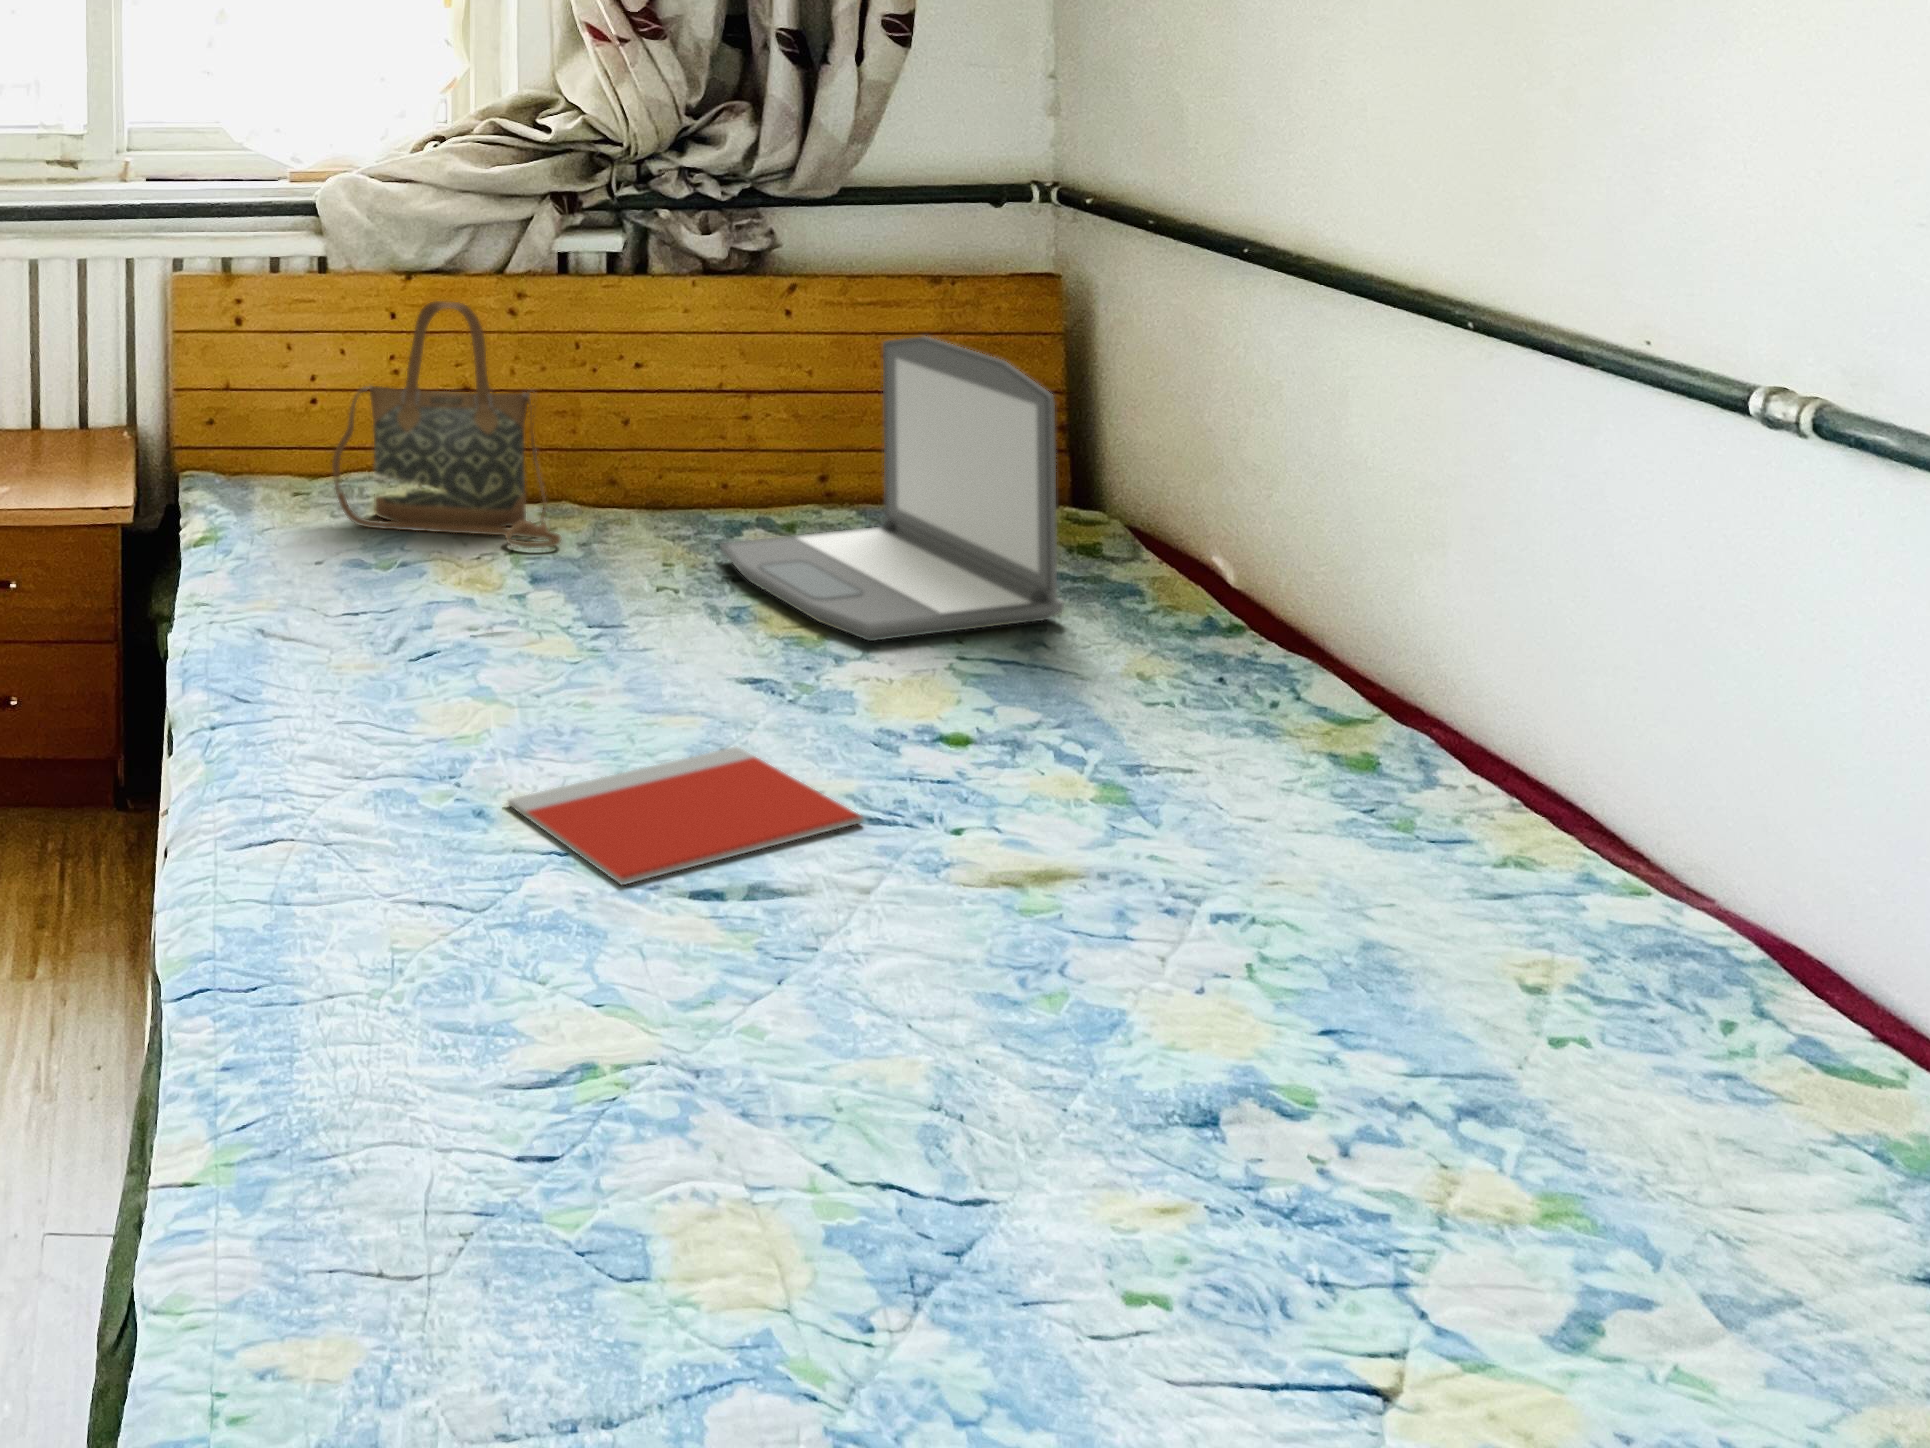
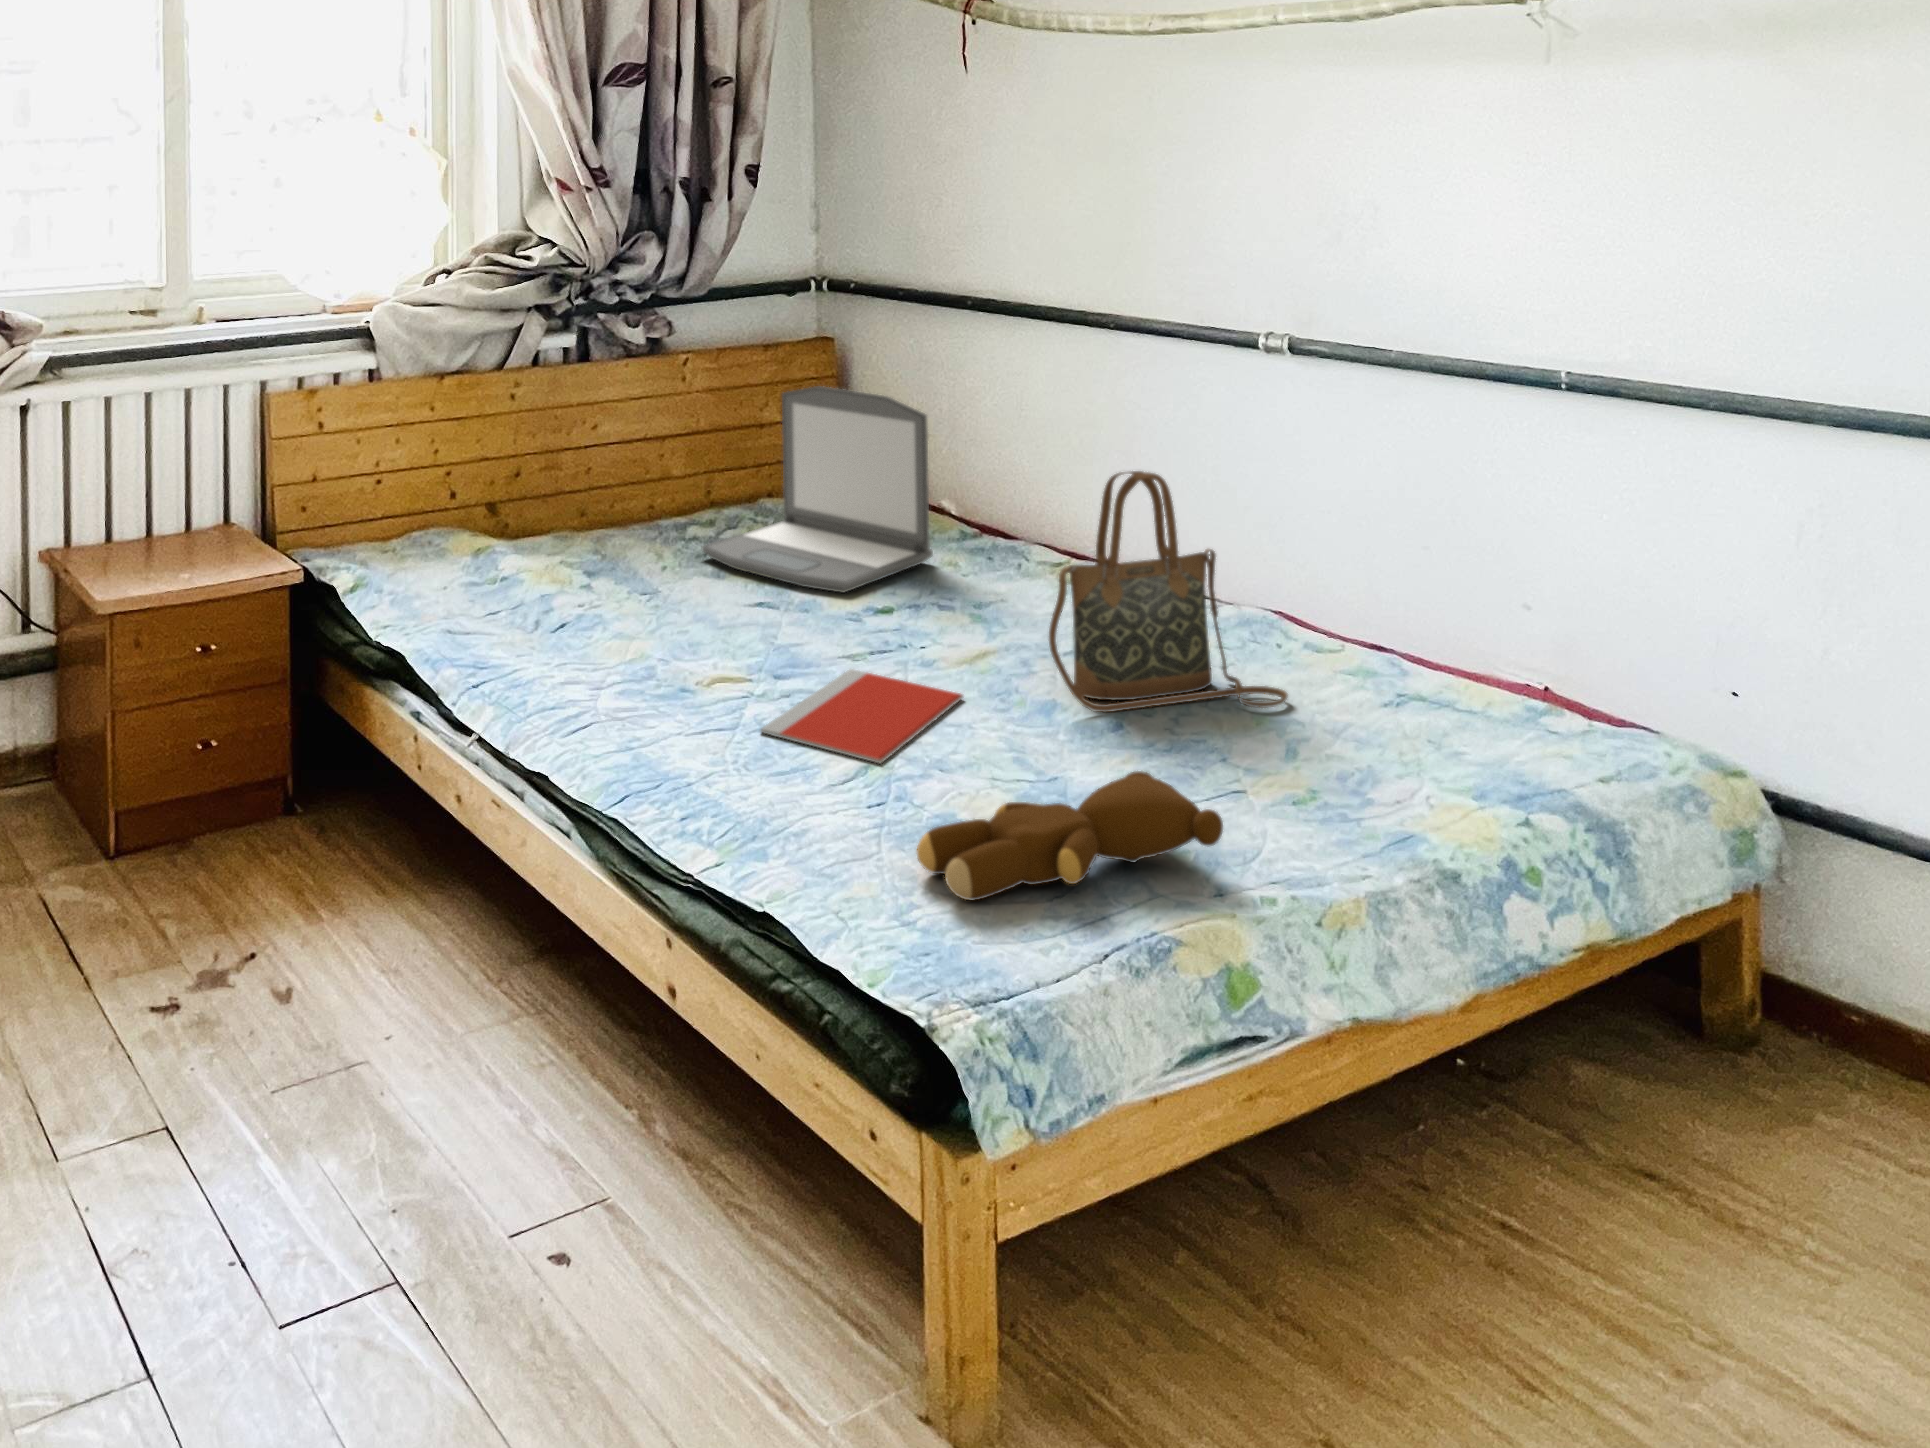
handbag: present [332,301,562,548] -> present [1049,471,1288,712]
teddy bear: none [474,980,963,1132] -> present [917,771,1223,900]

